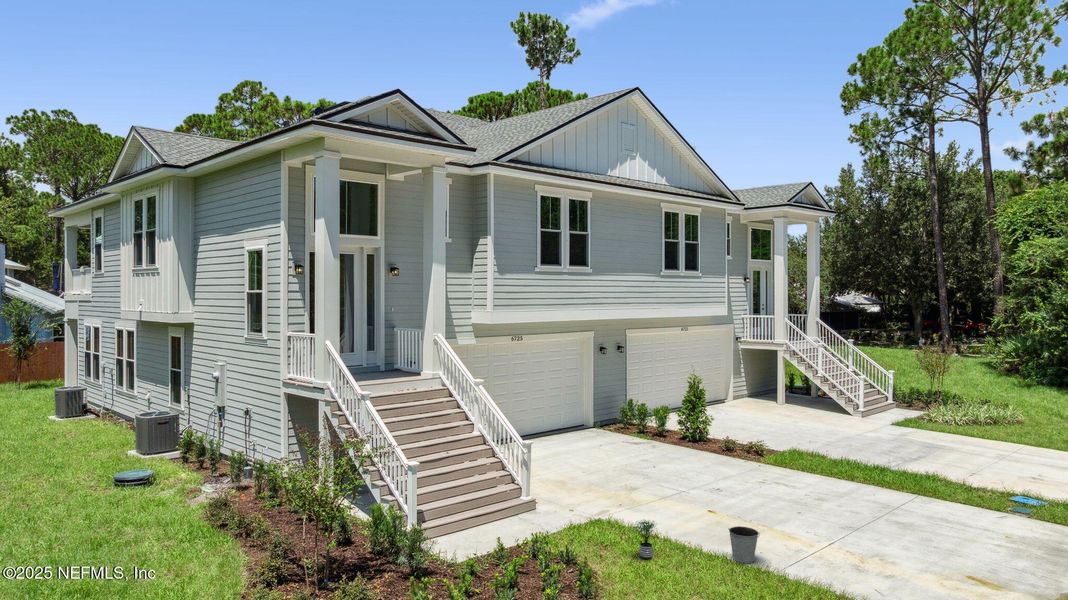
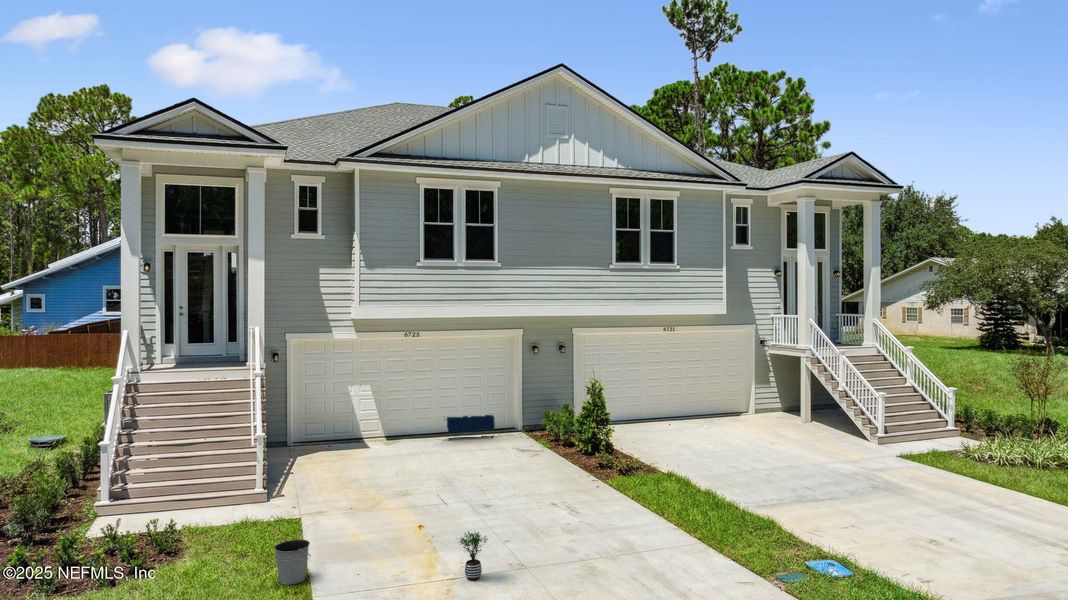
bench: none [534,410,581,438] -> present [446,415,495,440]
potted plant: present [633,520,655,559] -> present [460,531,488,581]

